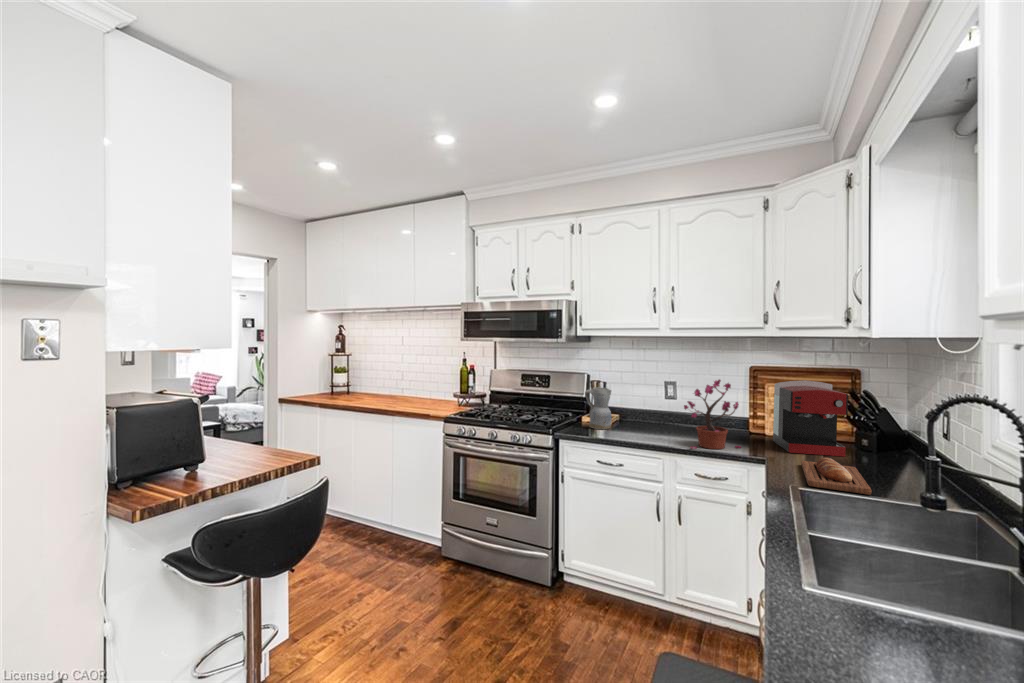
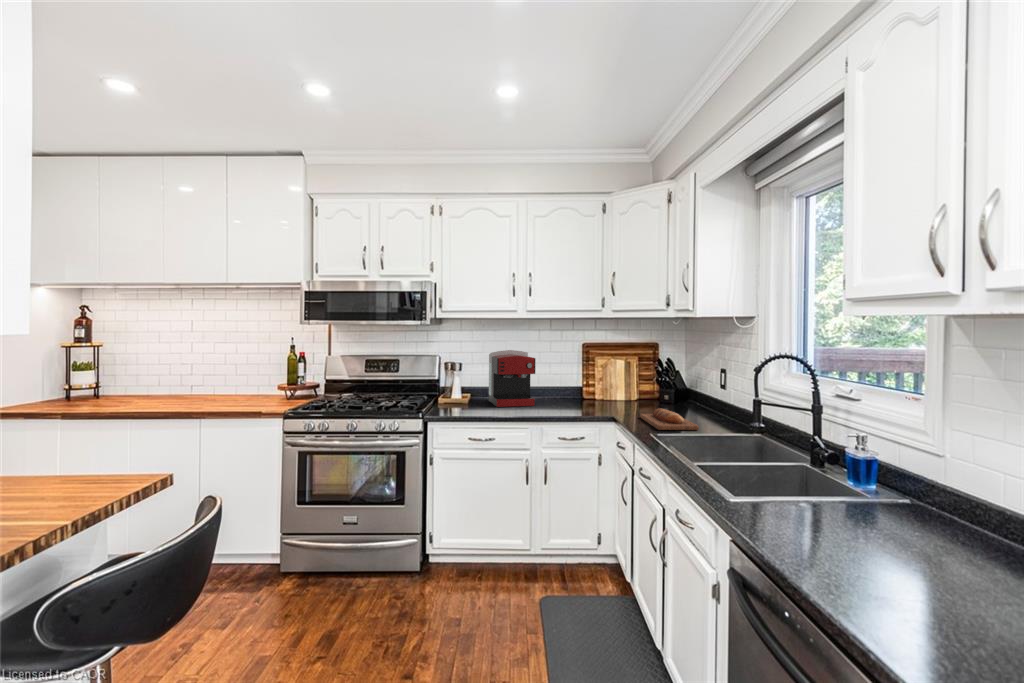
potted plant: present [684,380,741,449] -> none [541,352,589,415]
coffee maker: present [773,380,848,457] -> present [489,350,535,407]
ceramic pitcher: present [585,387,612,429] -> none [442,367,469,408]

